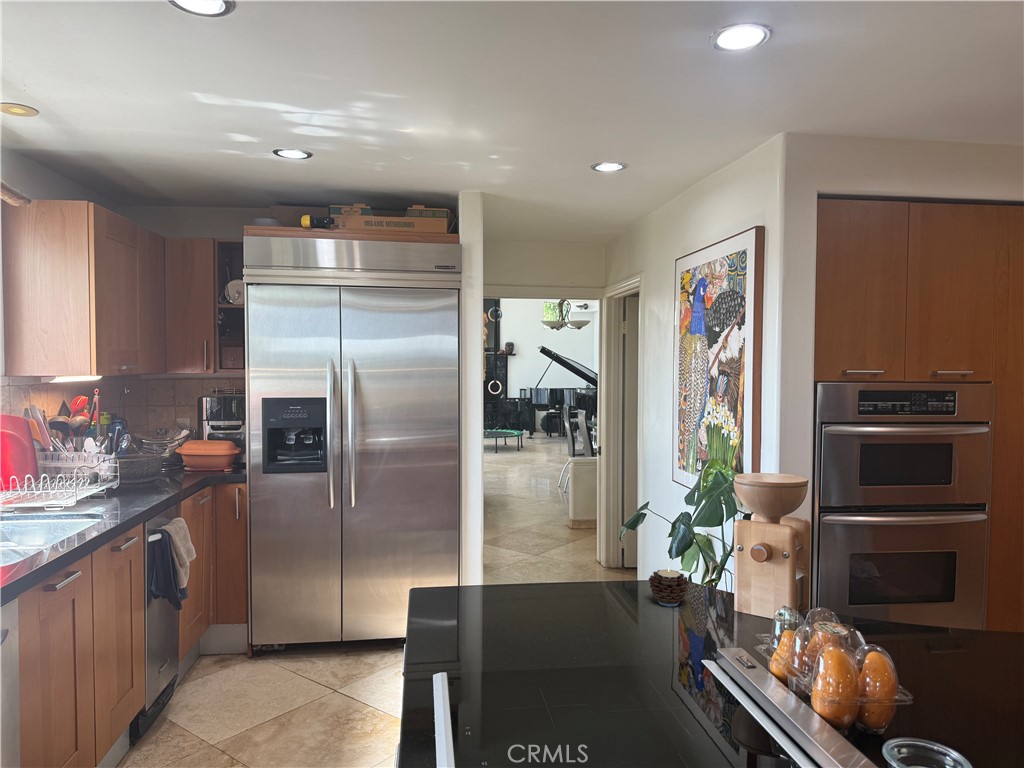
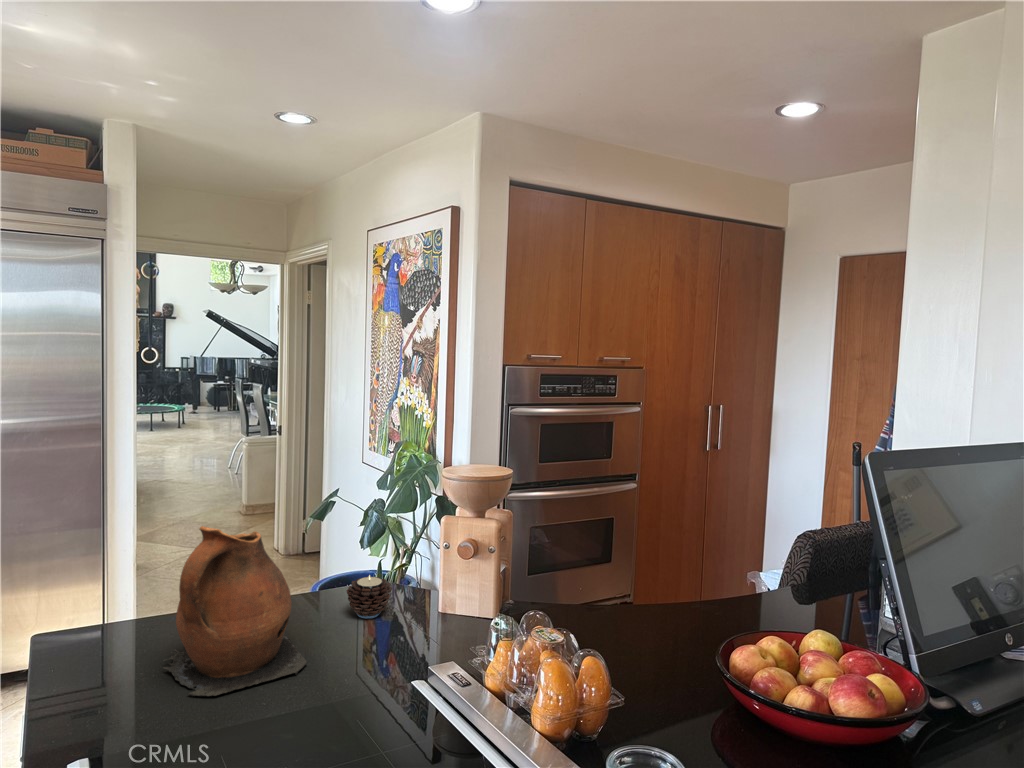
ceramic pitcher: none [508,505,614,637] -> present [163,526,307,696]

